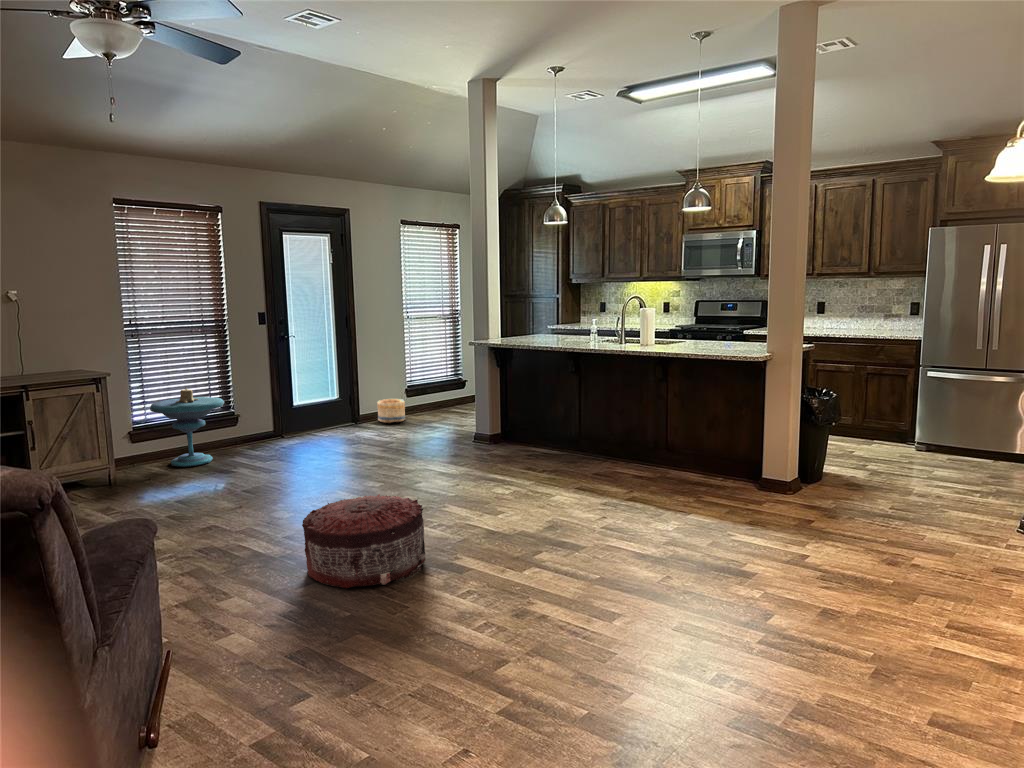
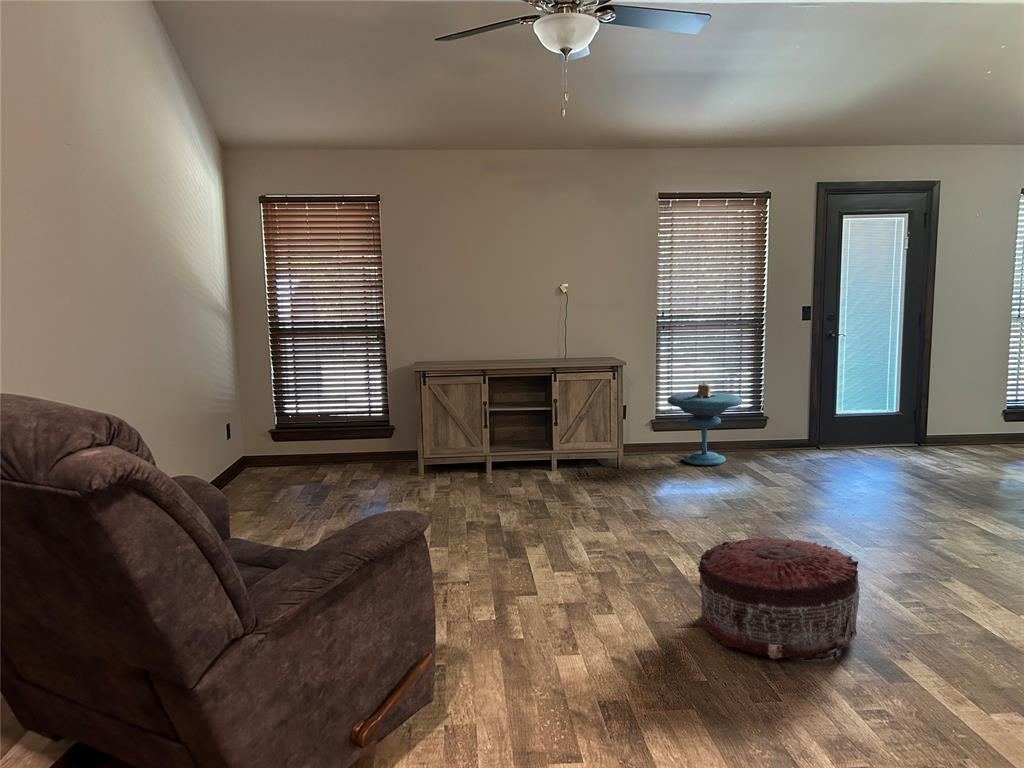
basket: present [377,399,405,423] -> none [957,420,1000,452]

